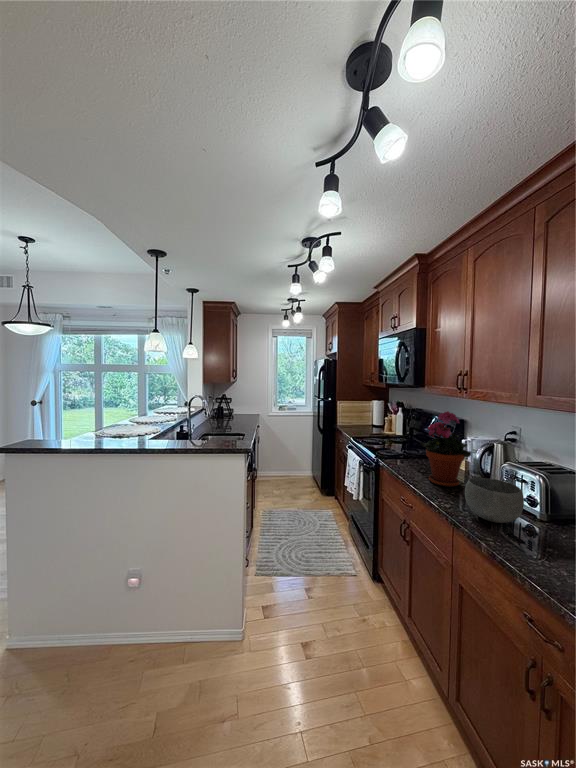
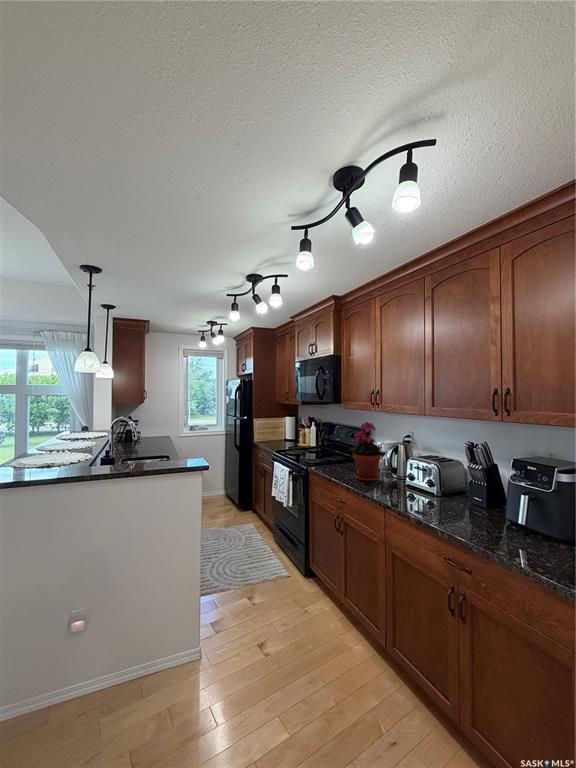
bowl: present [465,478,524,523] -> none [390,470,428,500]

